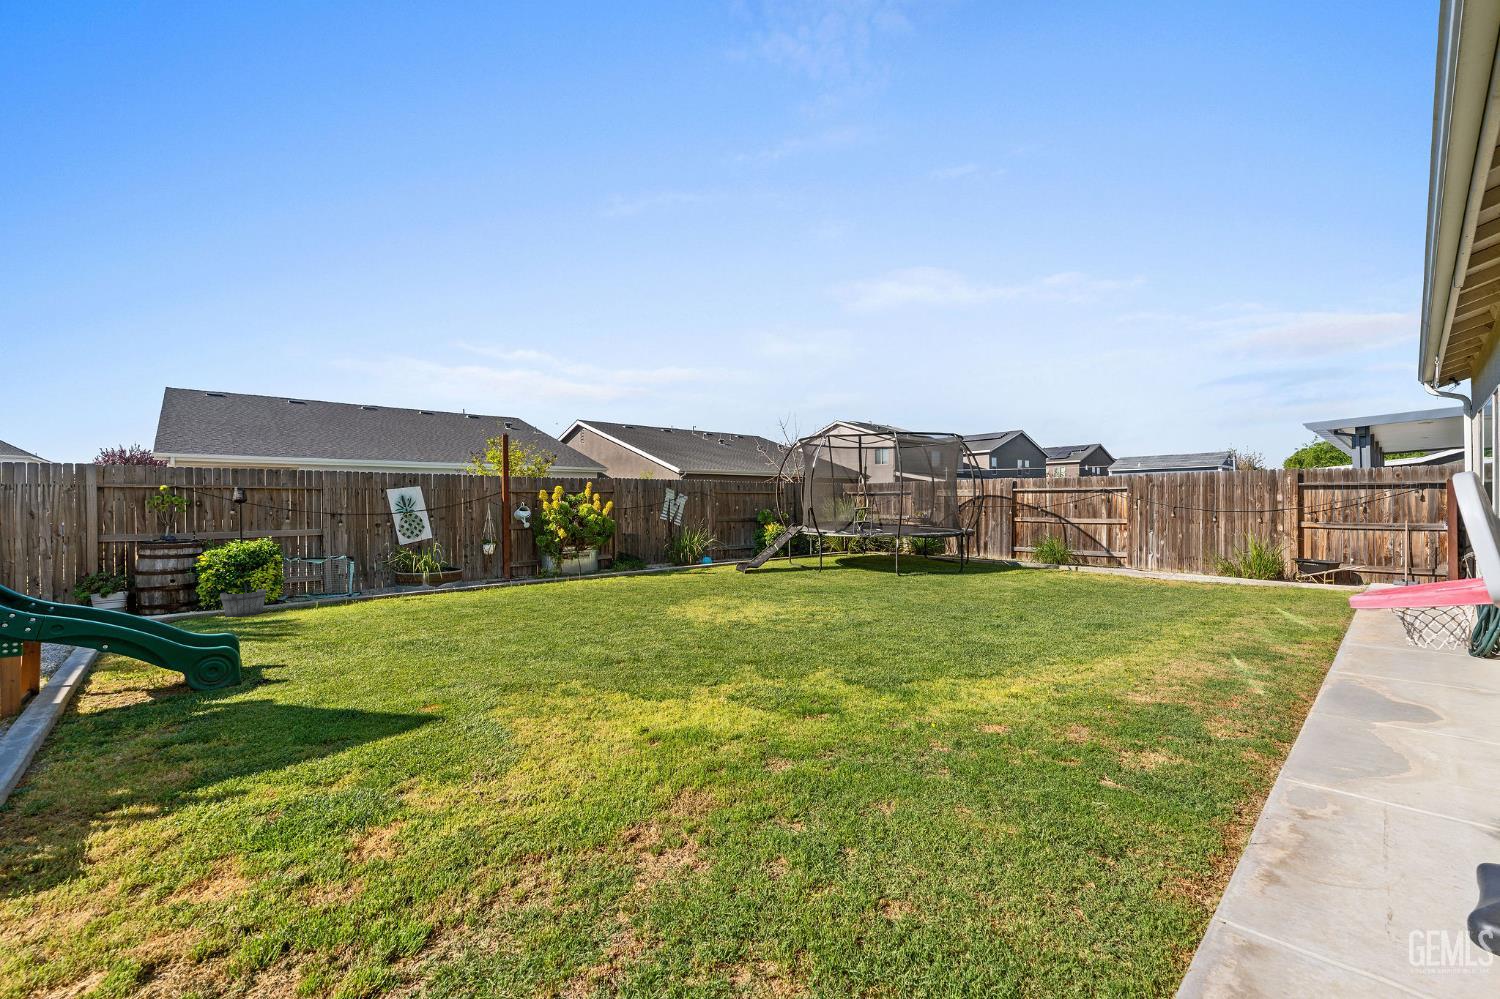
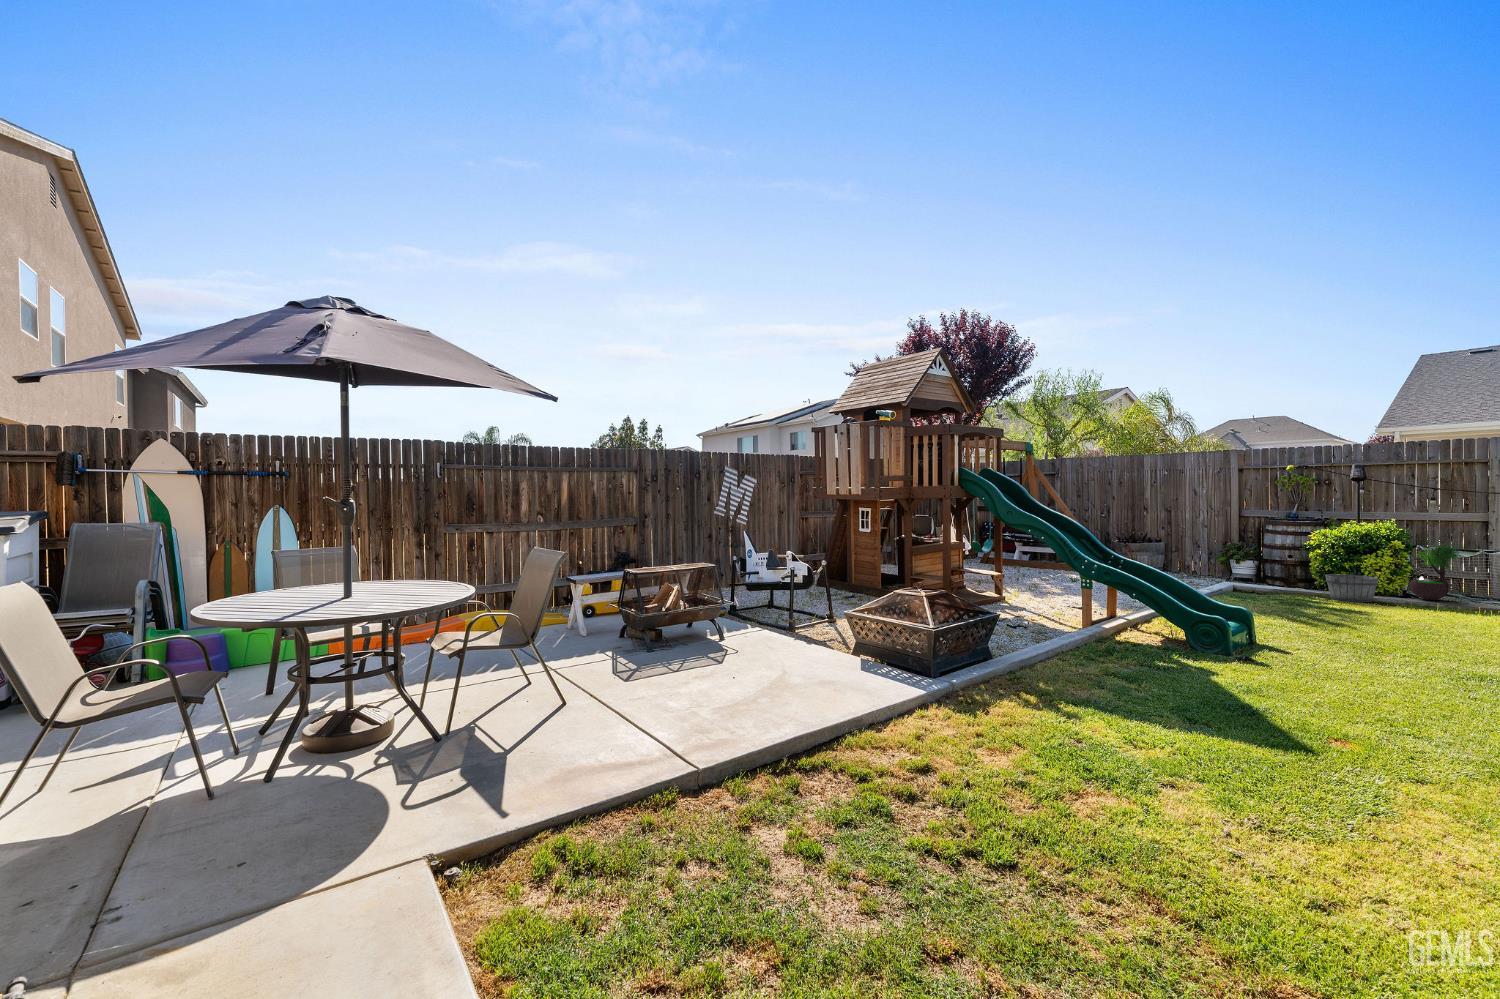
potted tree: none [281,550,317,603] -> present [1410,543,1460,600]

